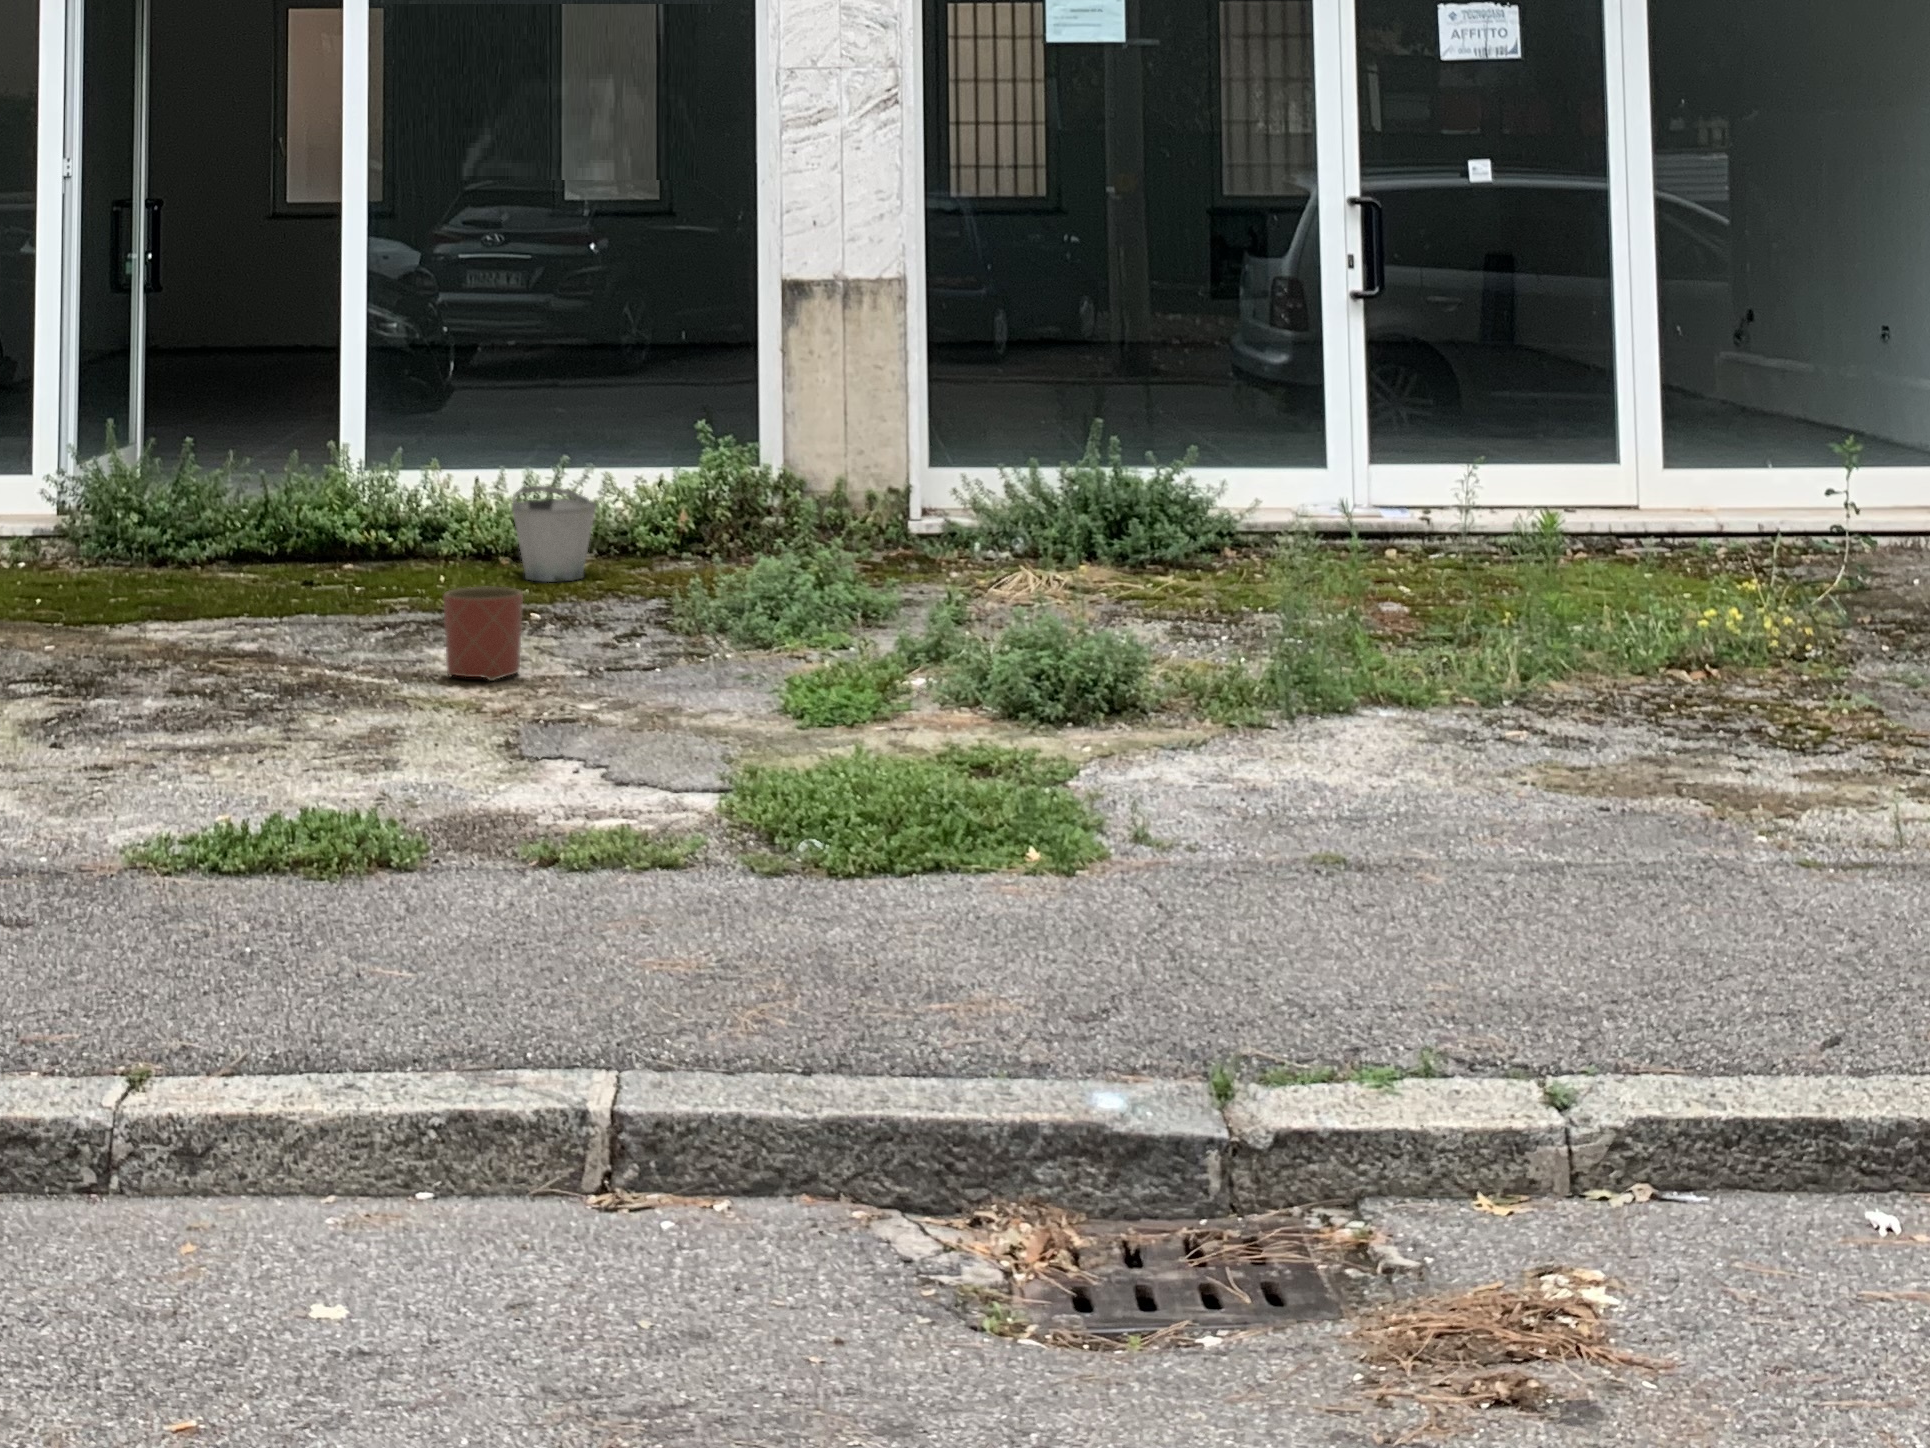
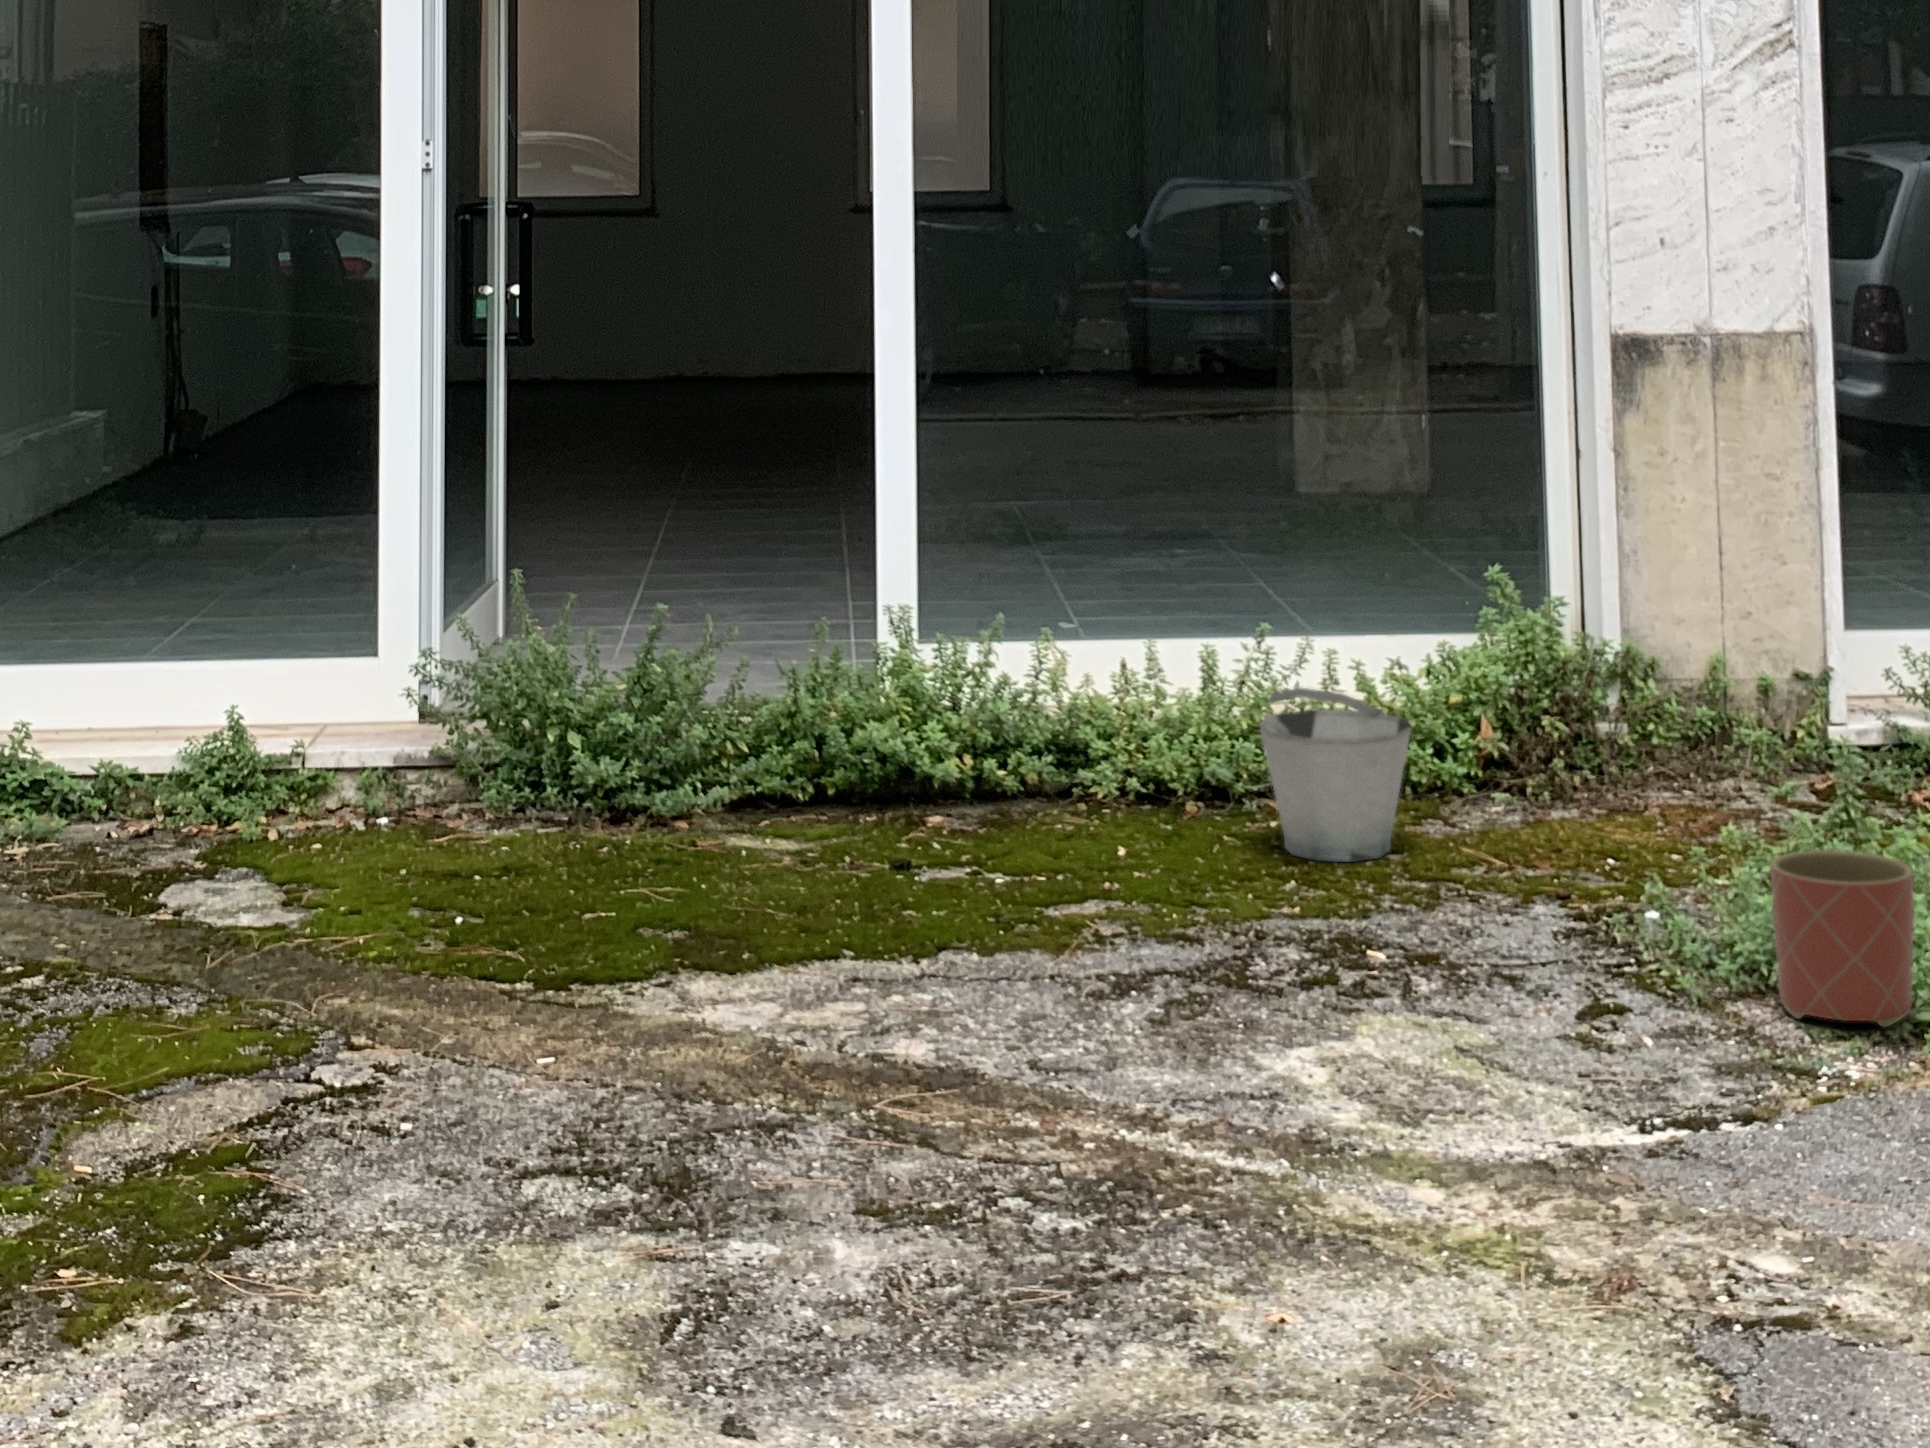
planter: present [444,587,523,681] -> present [1770,850,1914,1027]

